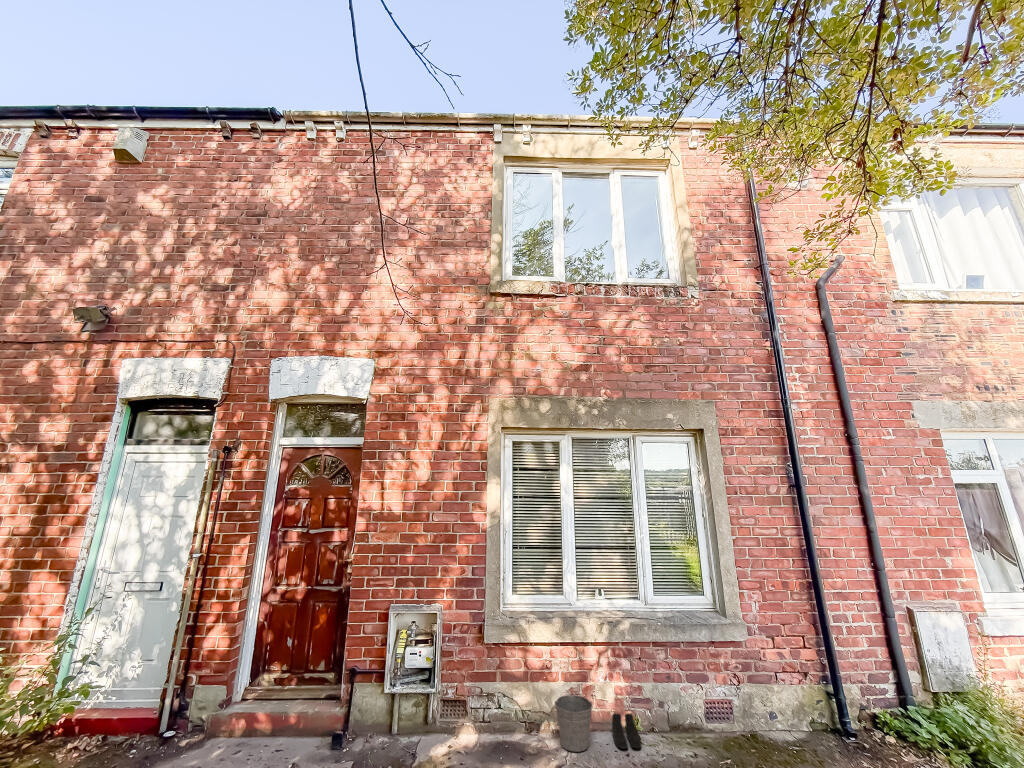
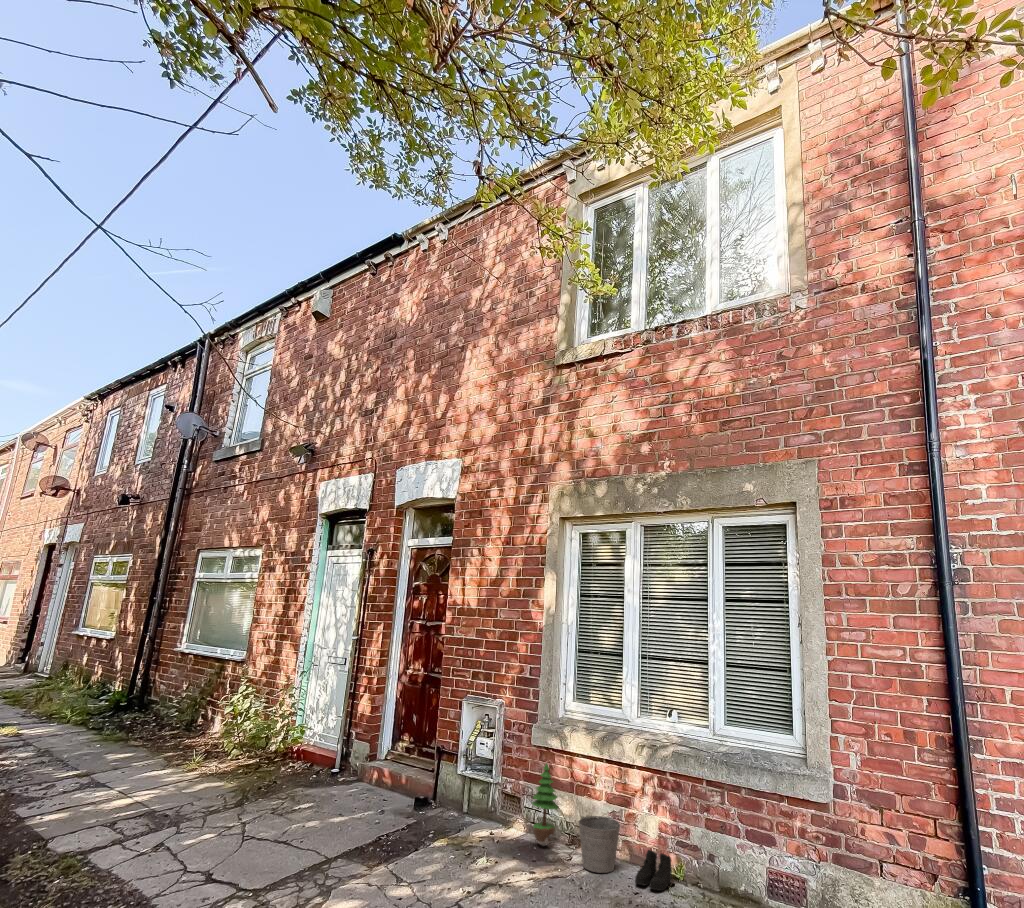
potted tree: none [498,659,524,743] -> present [532,763,558,846]

